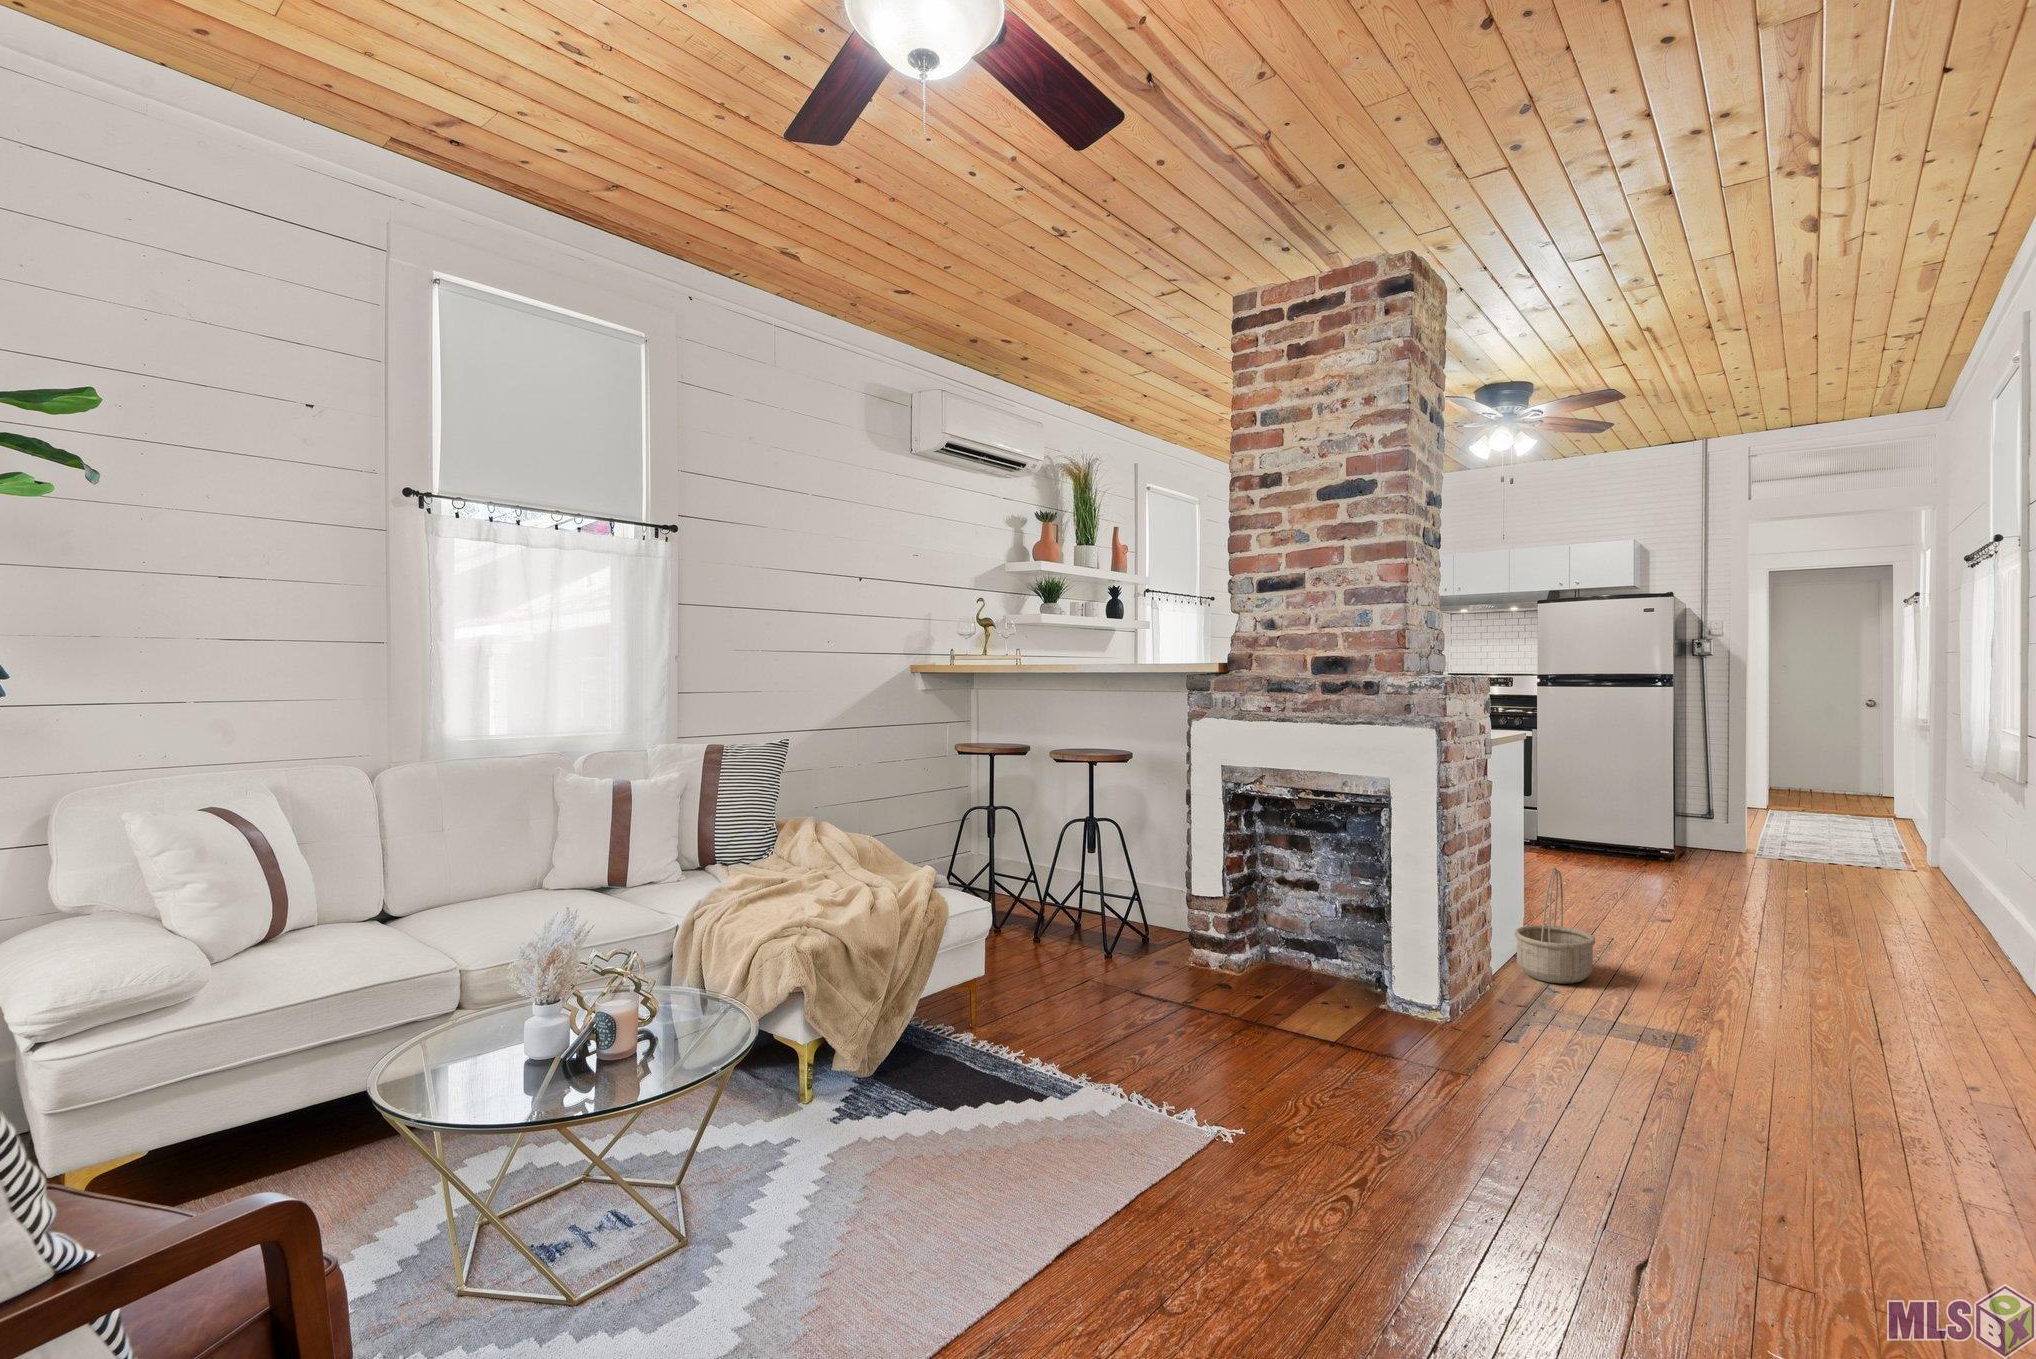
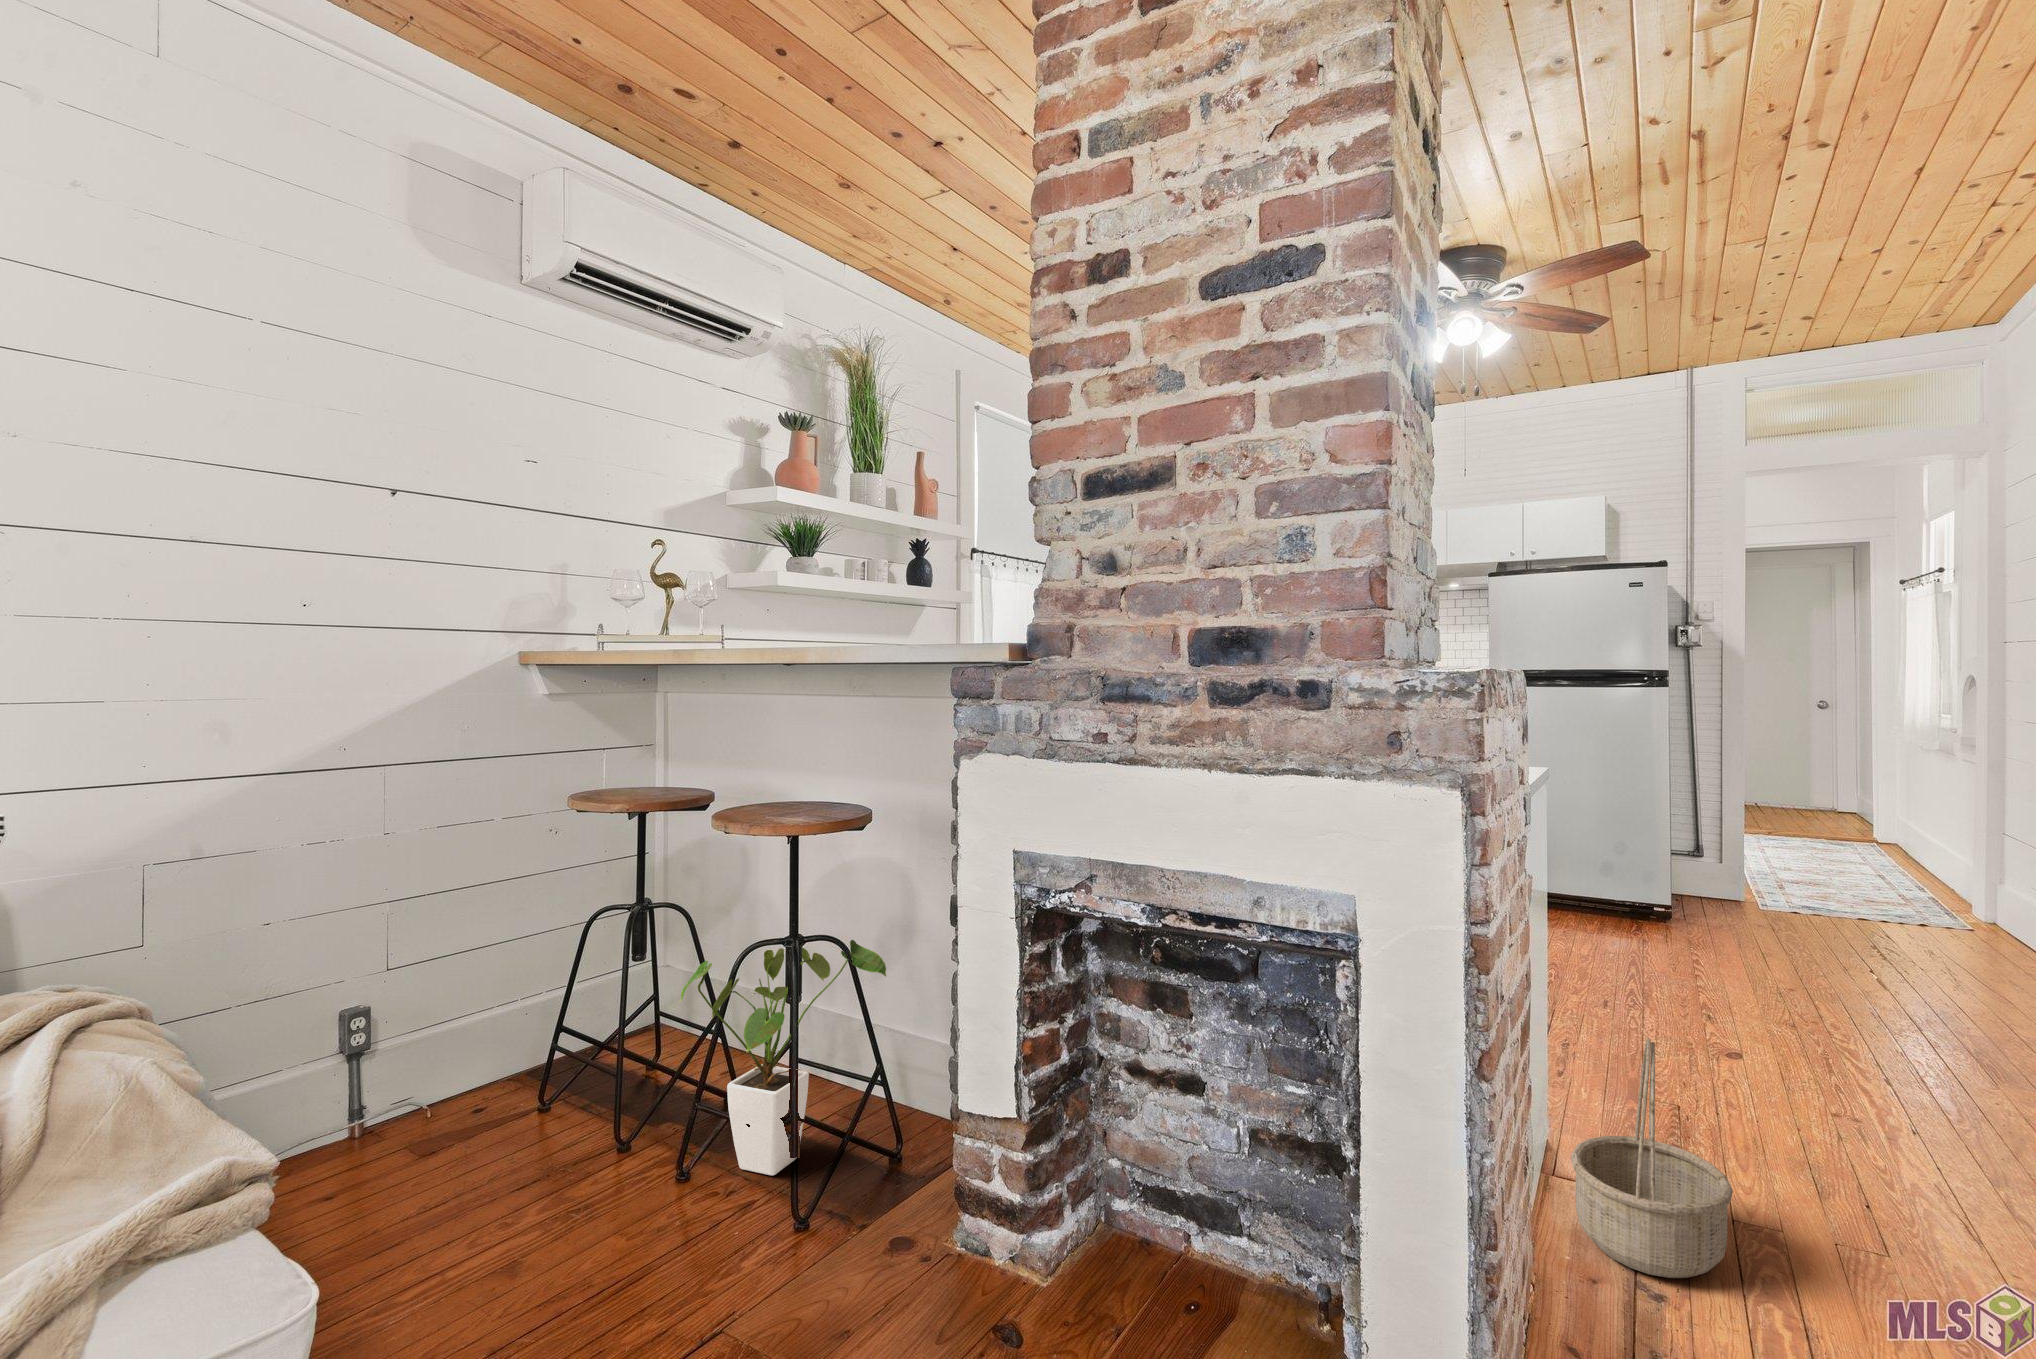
house plant: none [1040,823,1139,943] -> present [679,940,886,1175]

